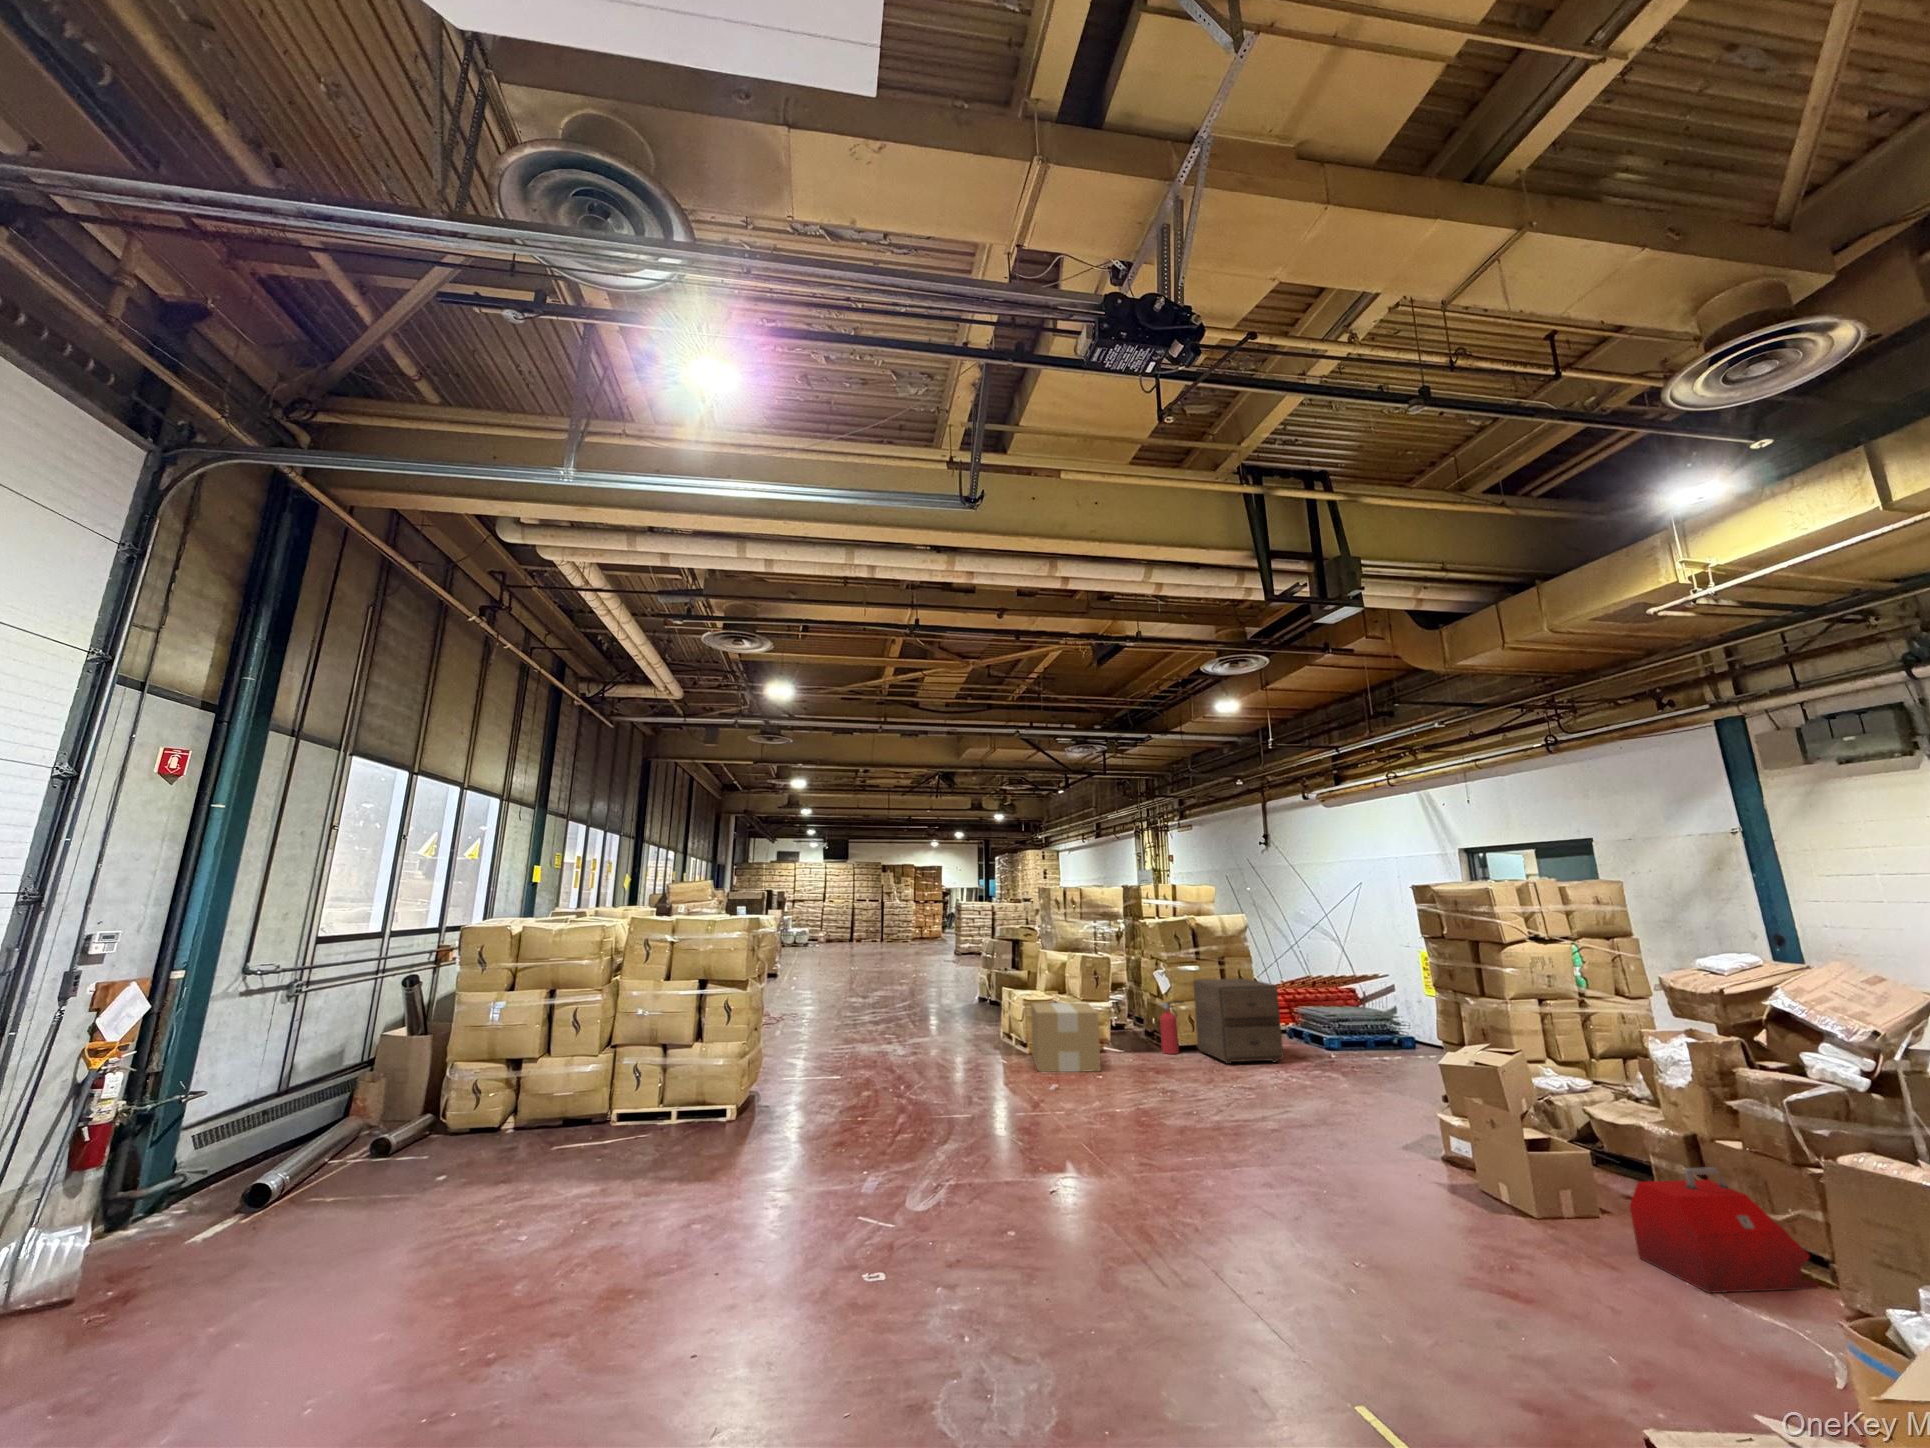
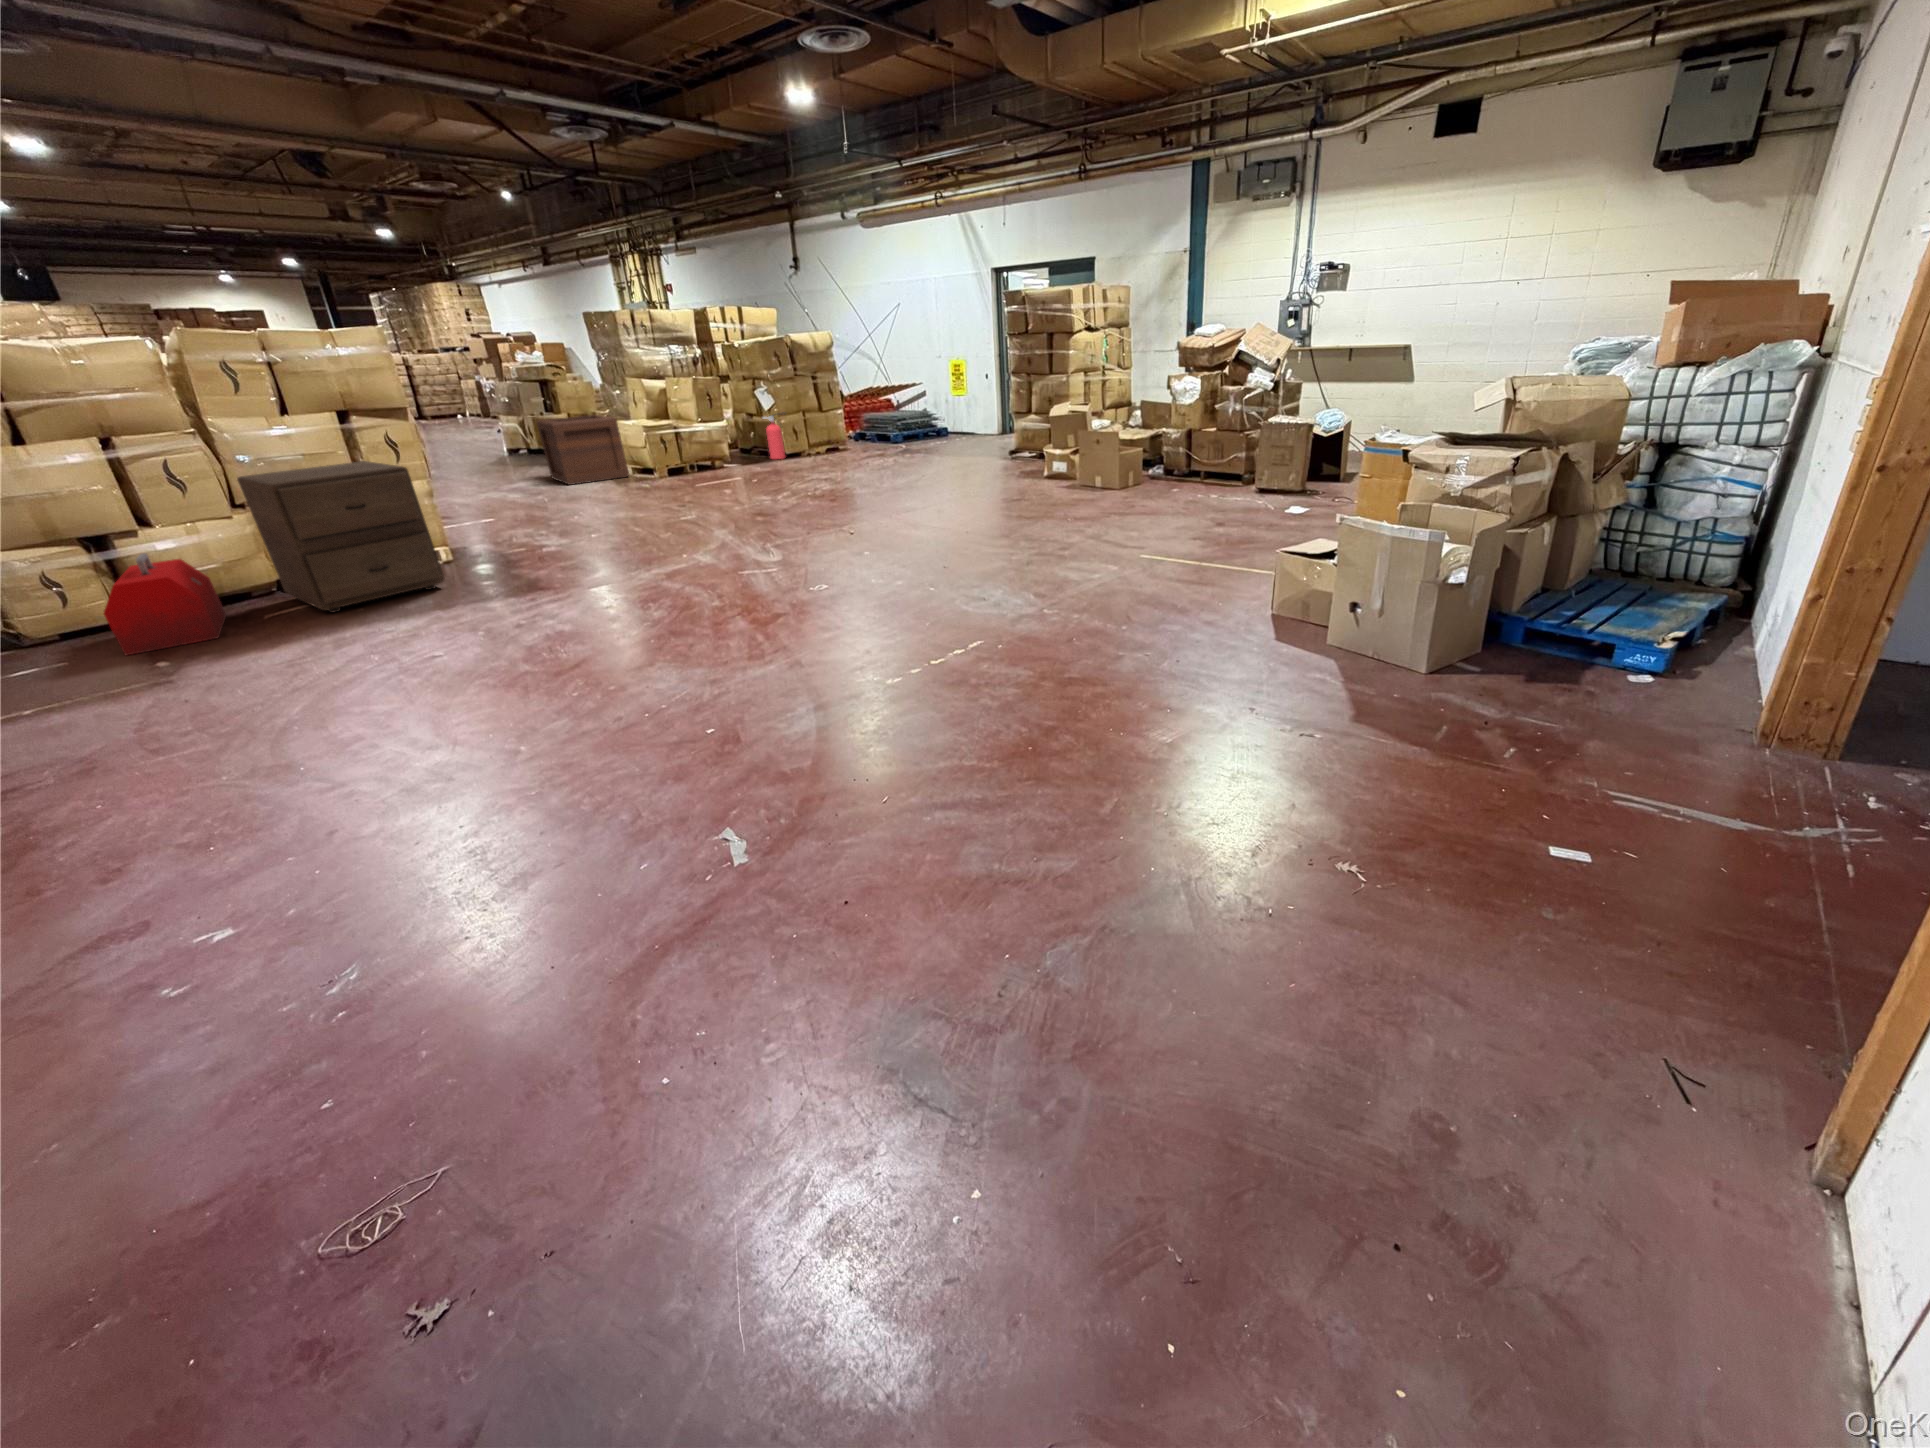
filing cabinet: present [1193,978,1284,1064] -> present [237,461,445,613]
wooden crate: none [951,981,1009,1049] -> present [537,415,629,485]
cardboard box: present [1031,1003,1100,1072] -> none [653,422,745,484]
toolbox: present [1629,1167,1819,1293] -> present [104,553,226,656]

